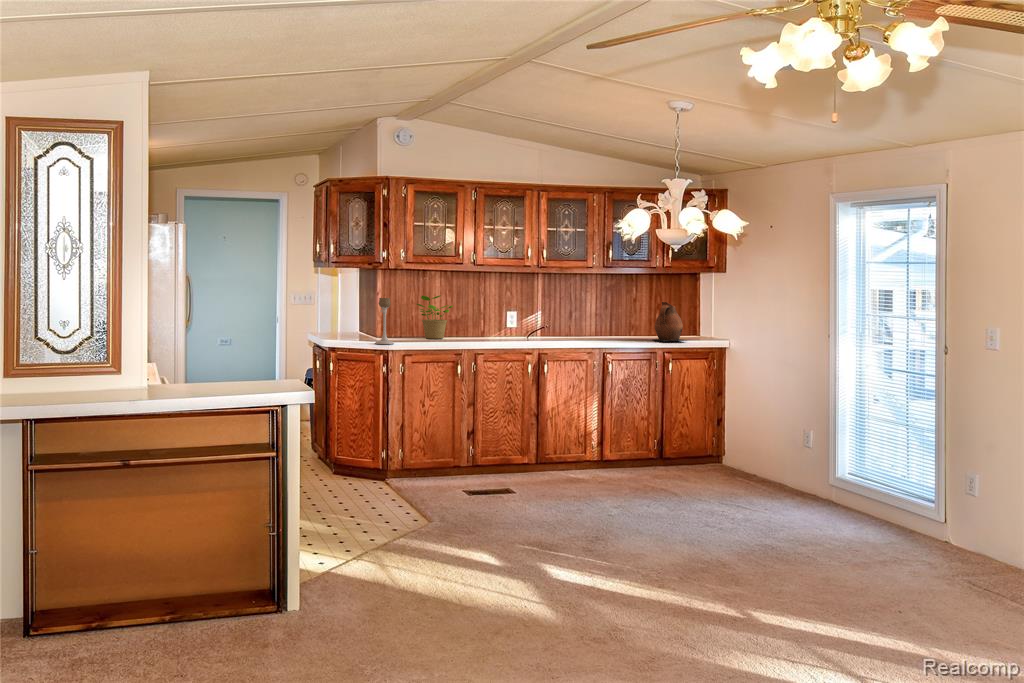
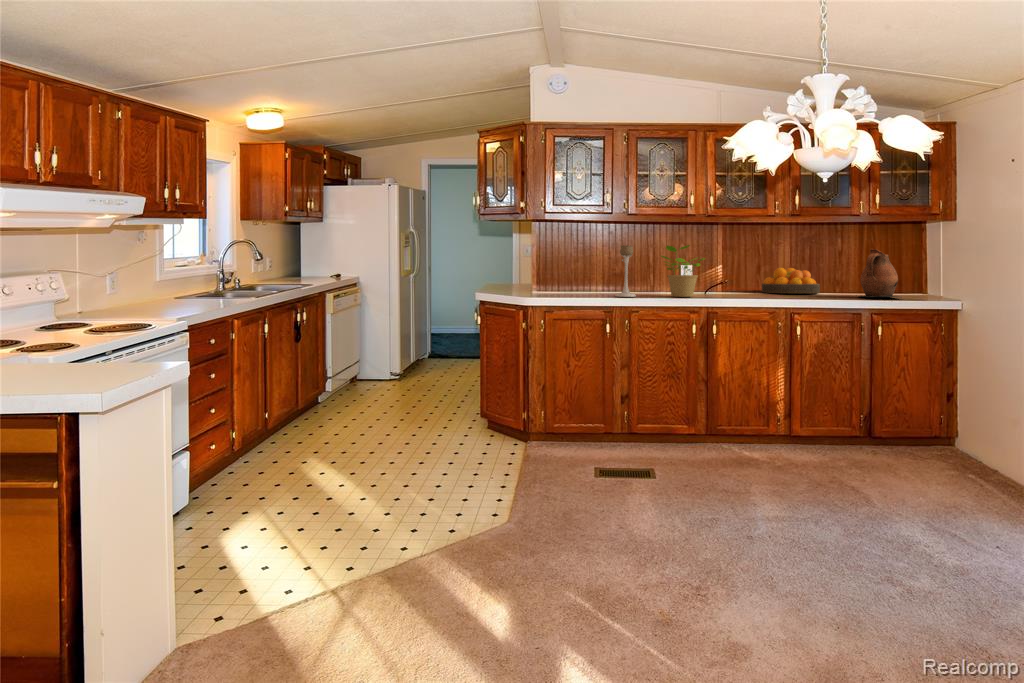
potted plant: present [417,295,453,339] -> present [661,245,705,297]
candle holder: present [375,298,394,344] -> present [616,245,636,297]
fruit bowl: none [574,314,621,337] -> present [762,268,820,293]

